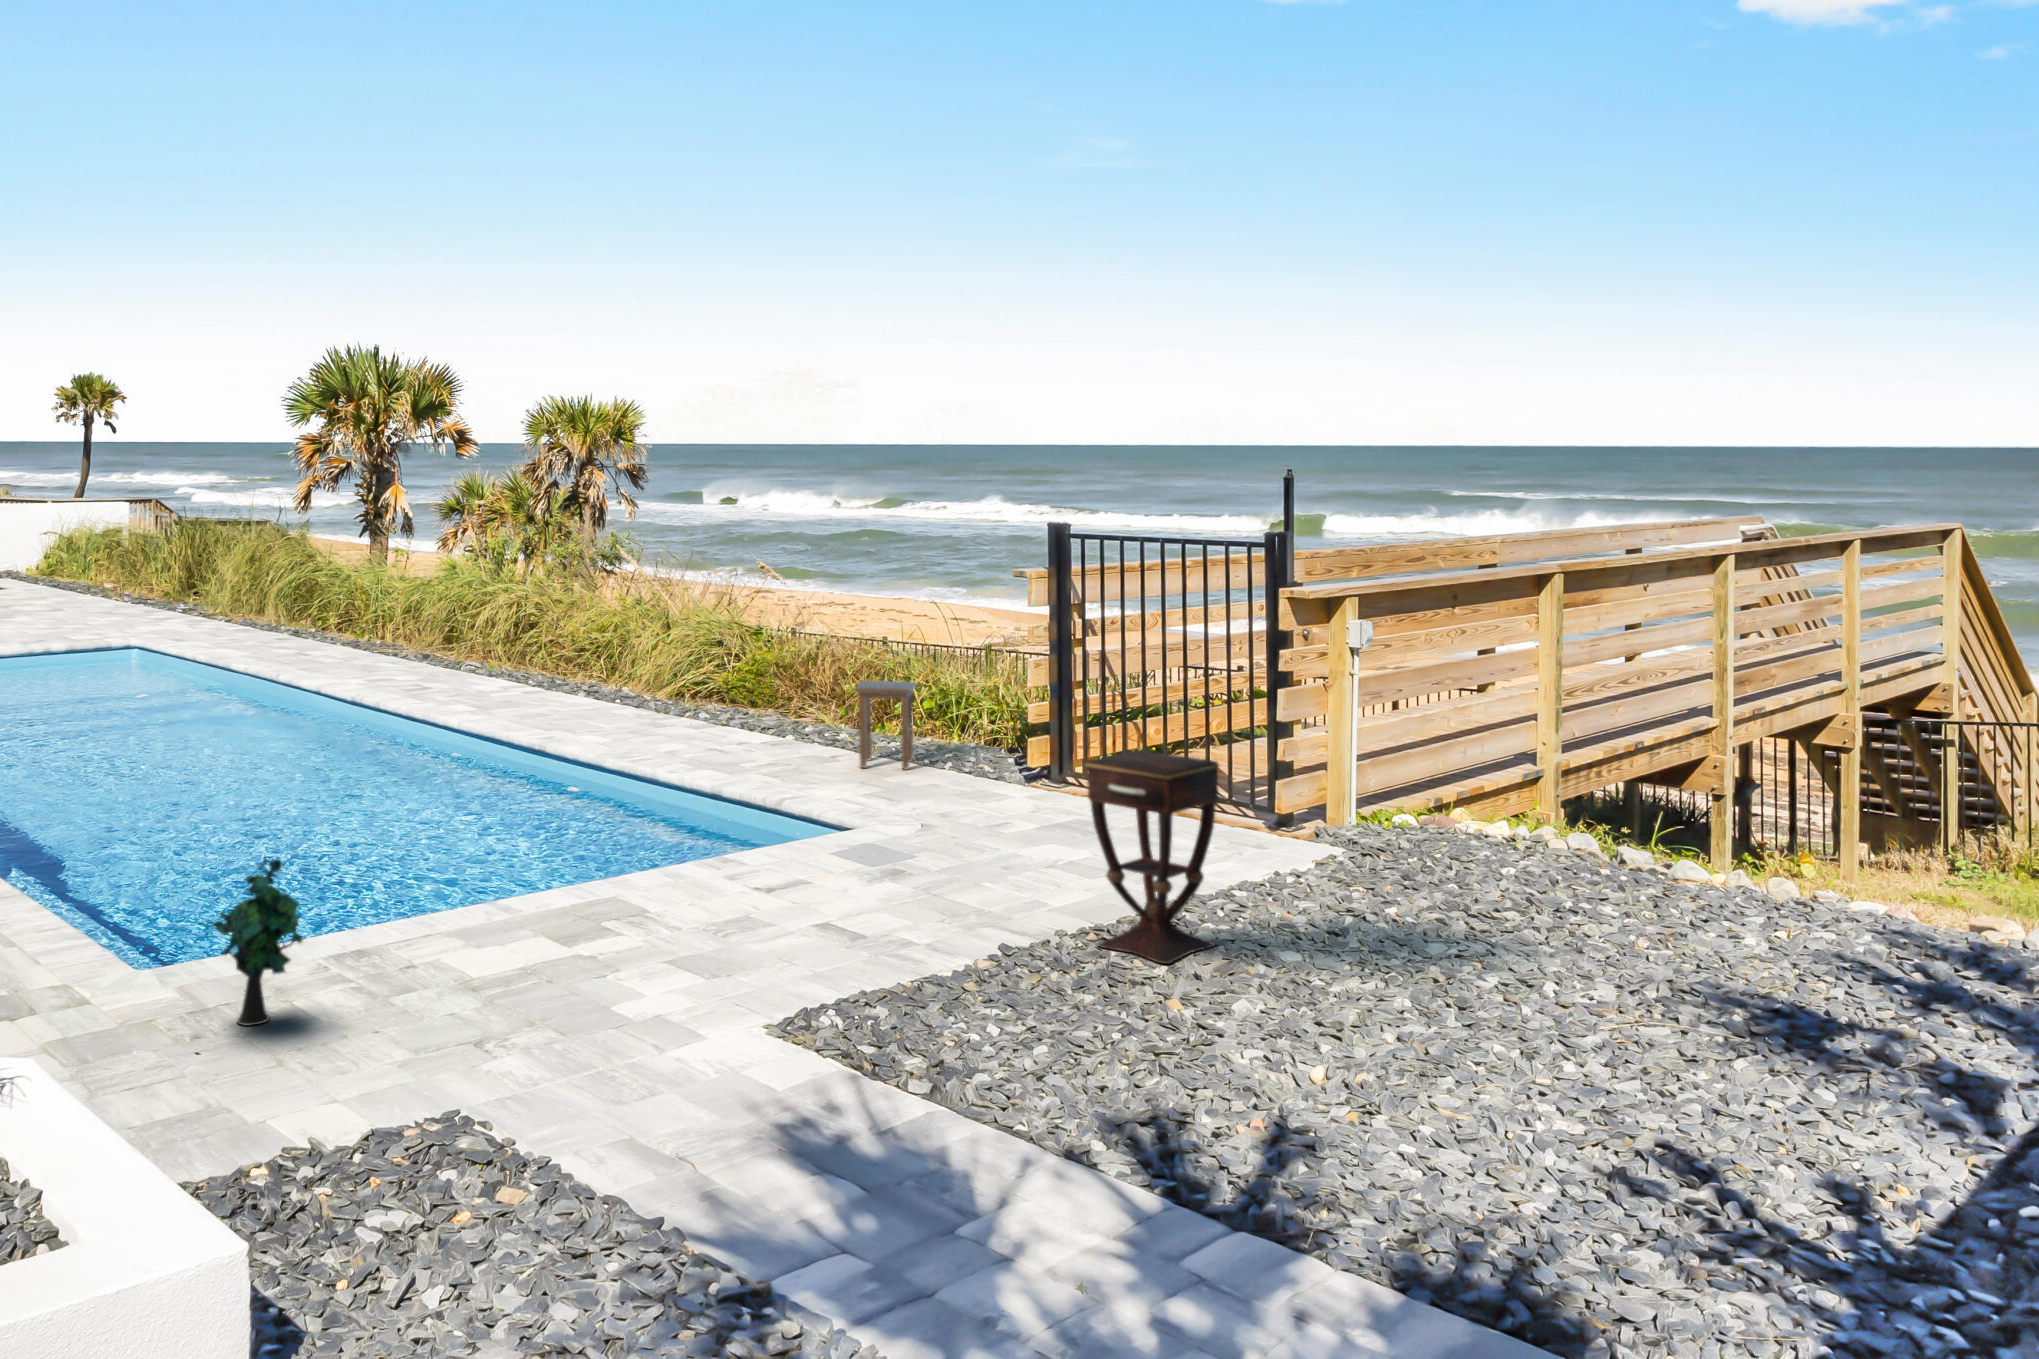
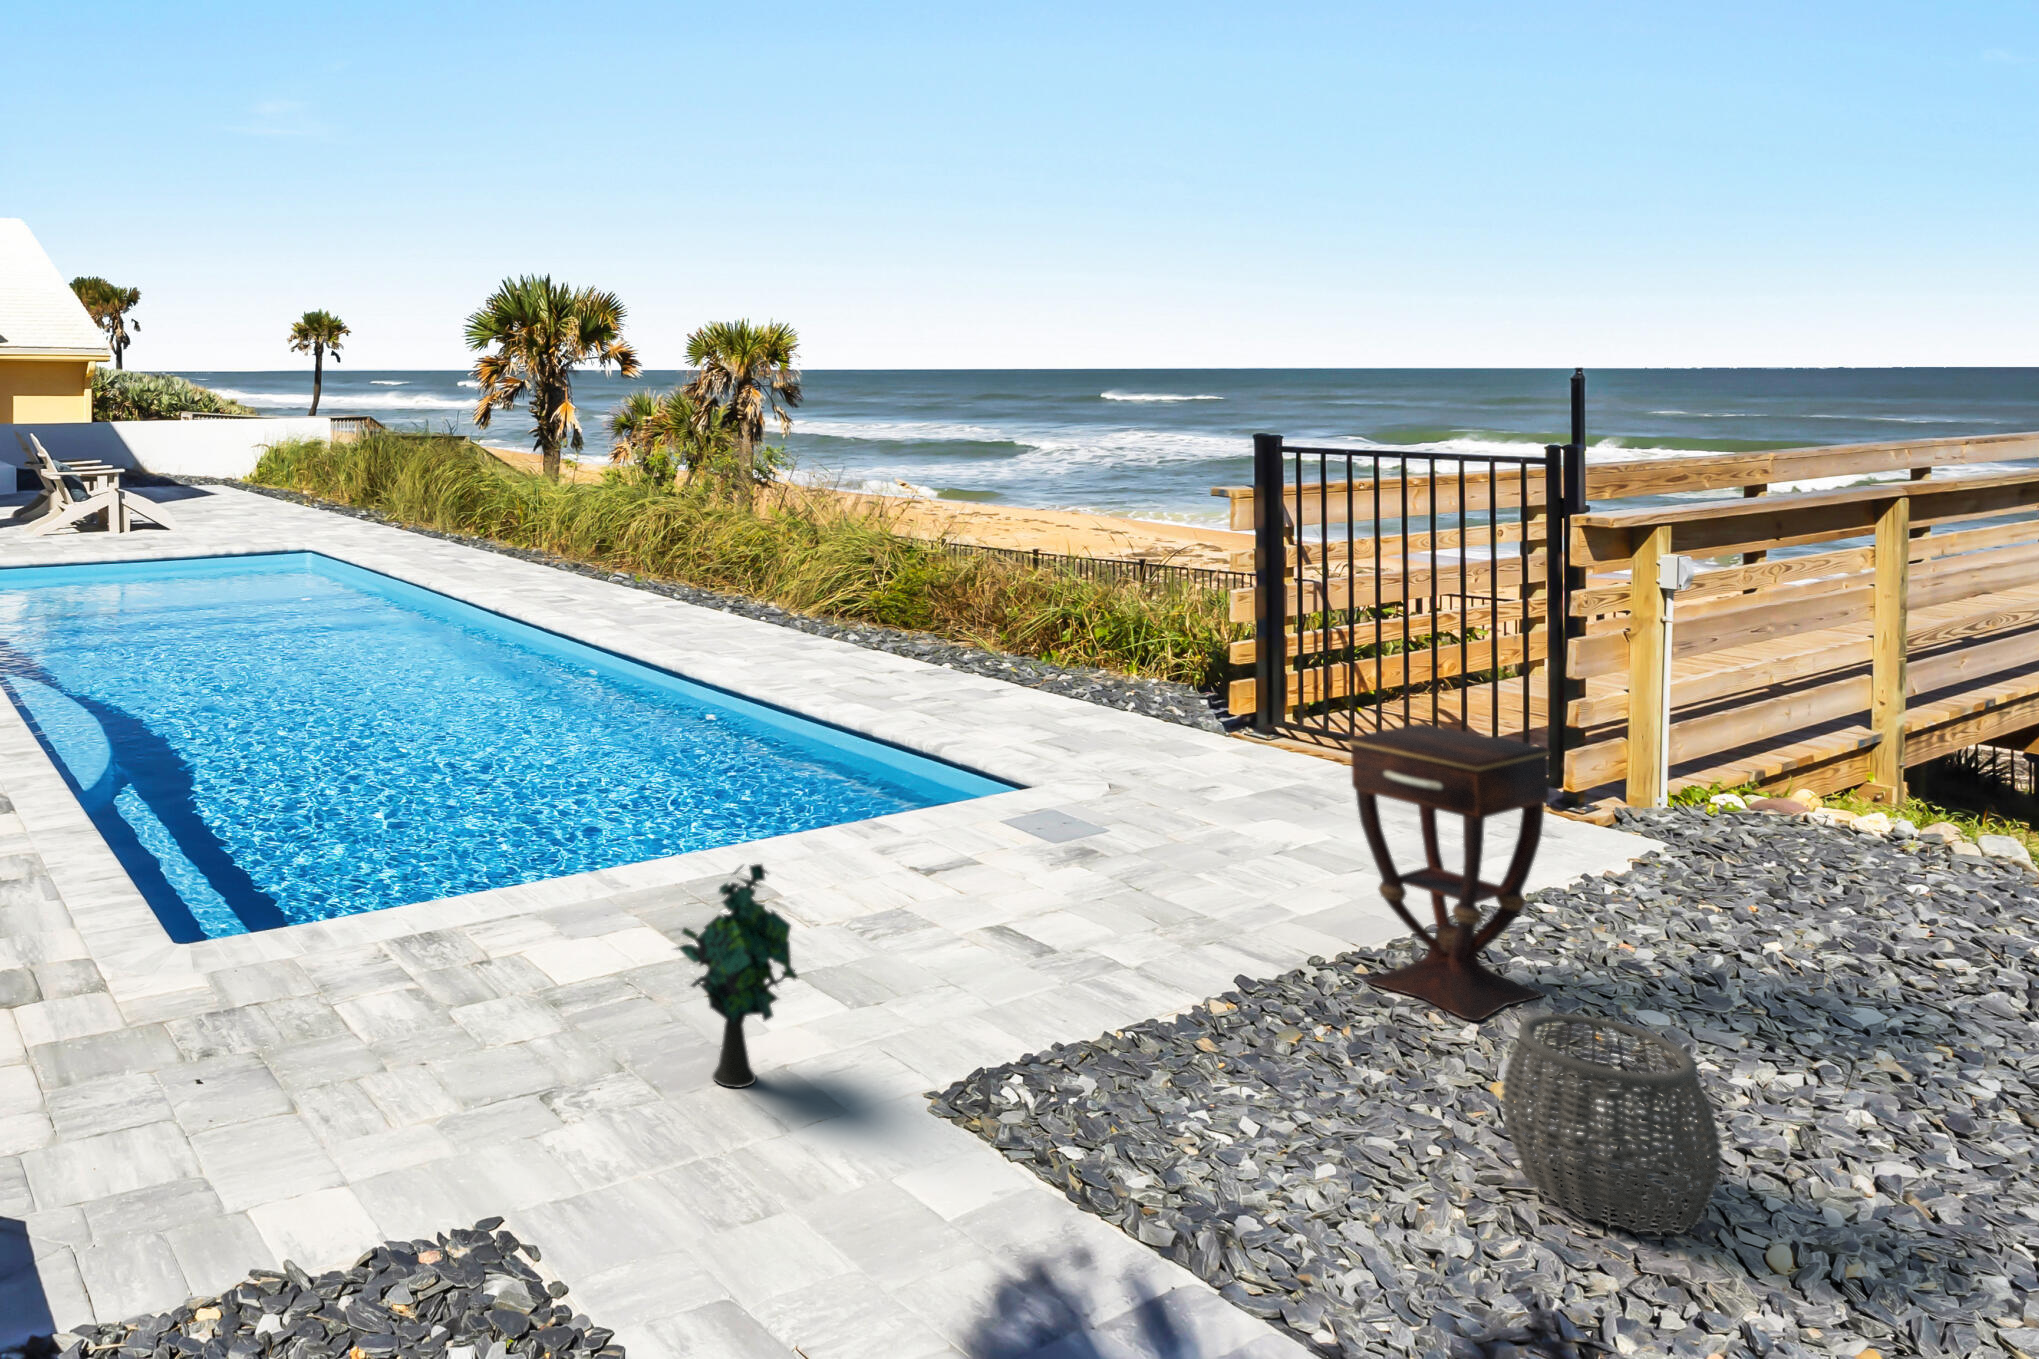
stool: present [855,681,916,770] -> none [1023,610,1096,713]
decorative plant: present [211,860,303,1026] -> present [676,864,797,1088]
woven basket: none [1163,935,1289,1070] -> present [1501,1014,1723,1235]

